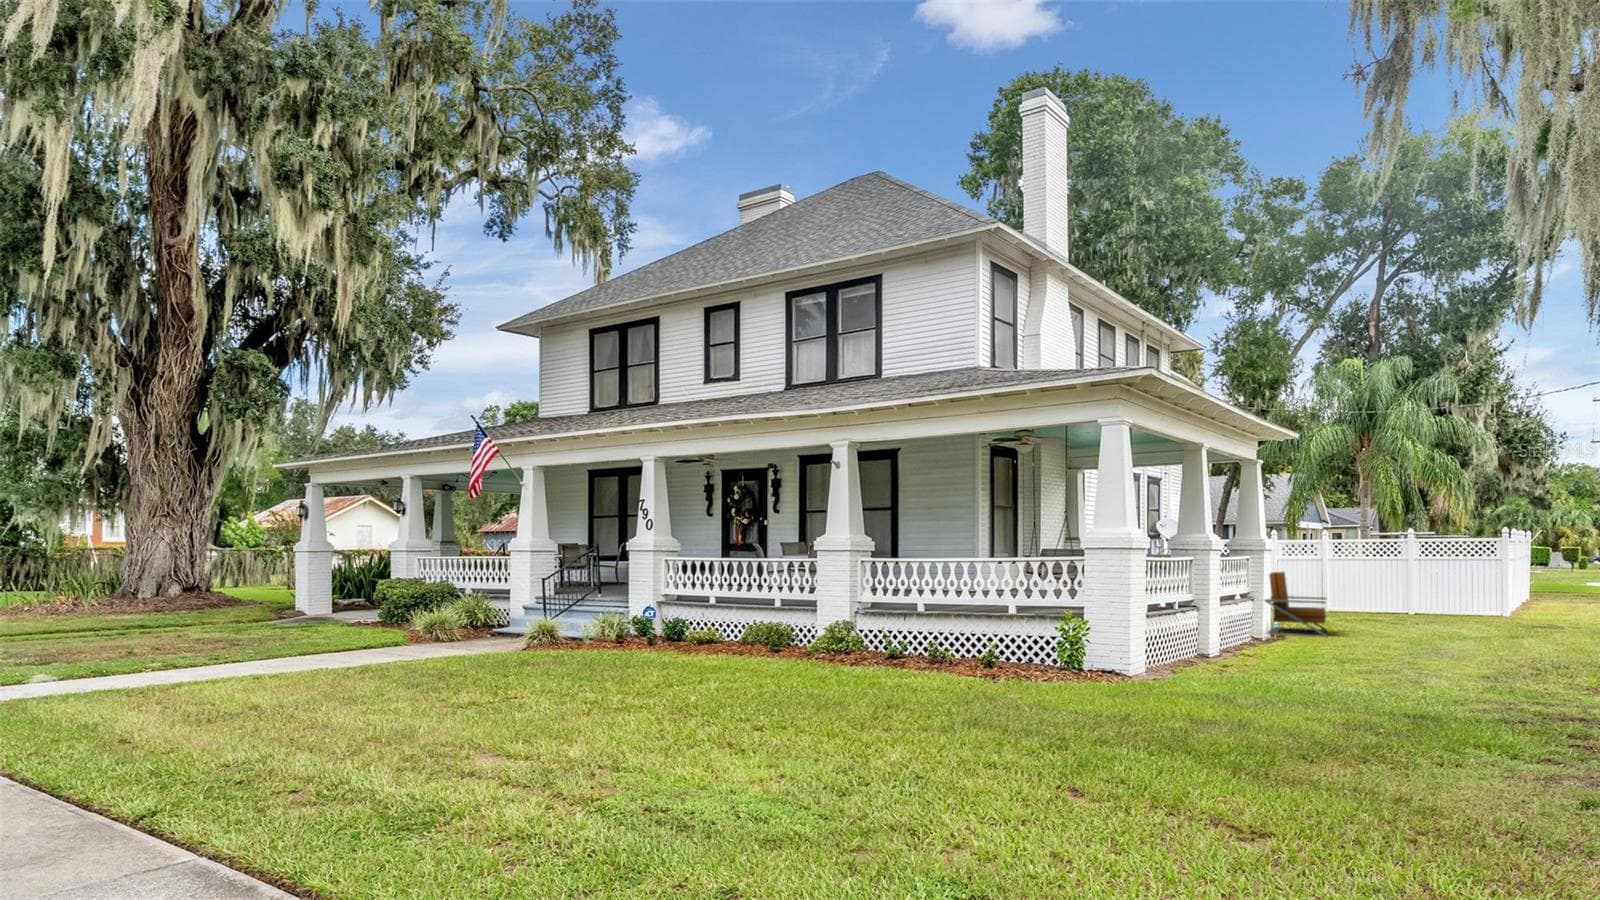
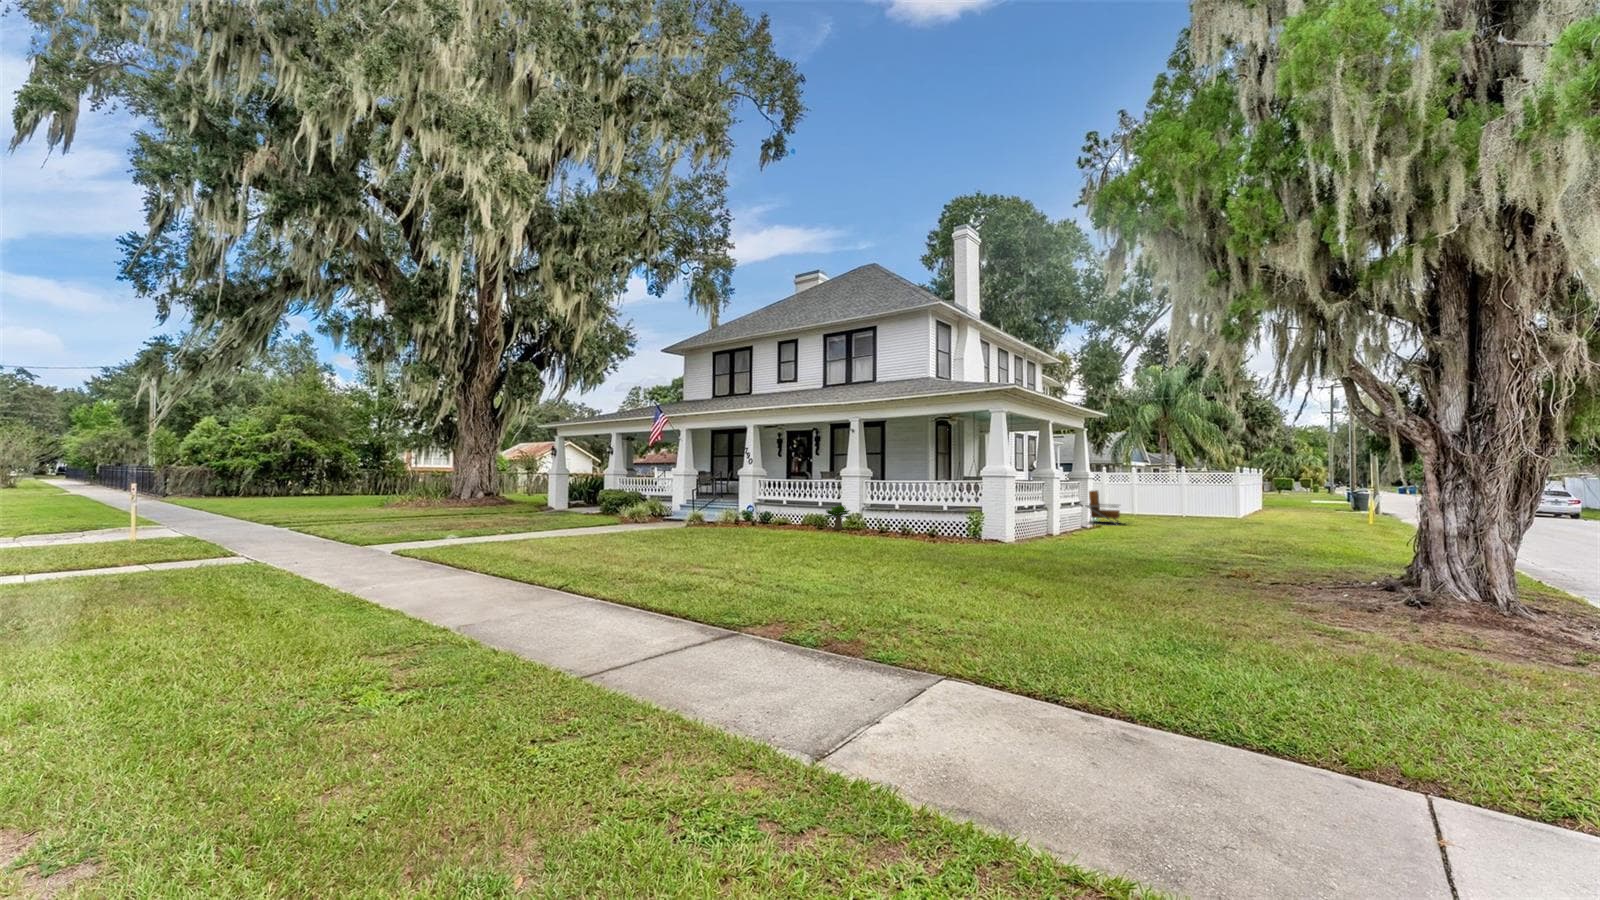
potted plant: none [781,604,838,652] -> present [825,505,851,529]

